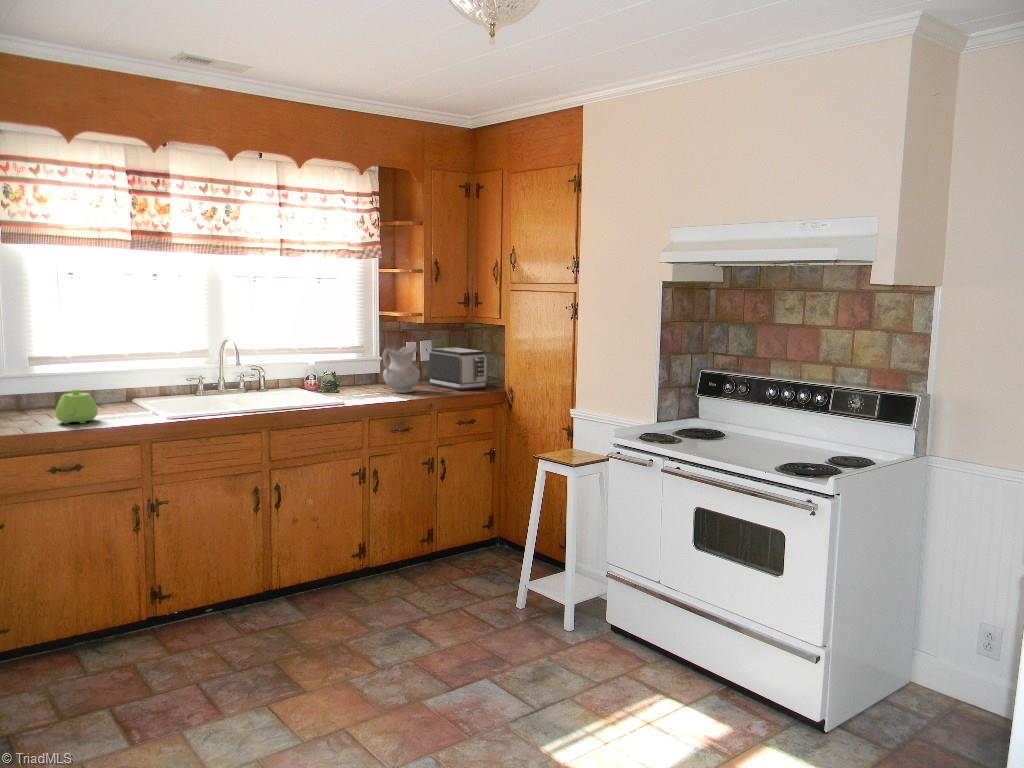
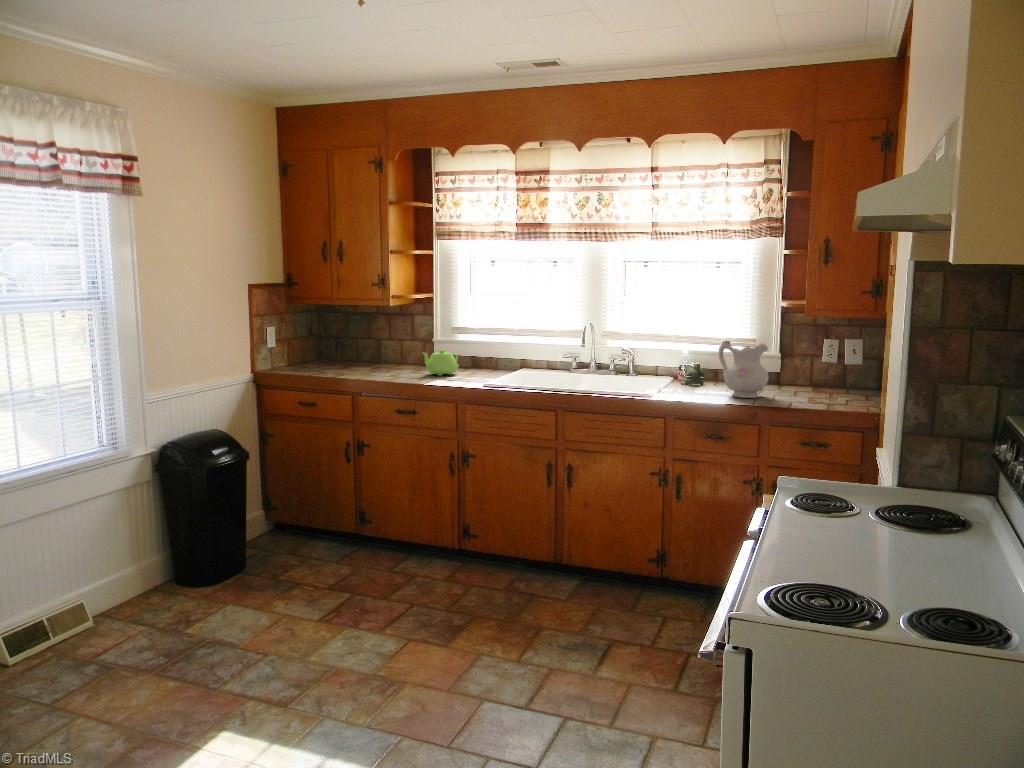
toaster: present [429,347,488,390] -> none [808,351,865,409]

